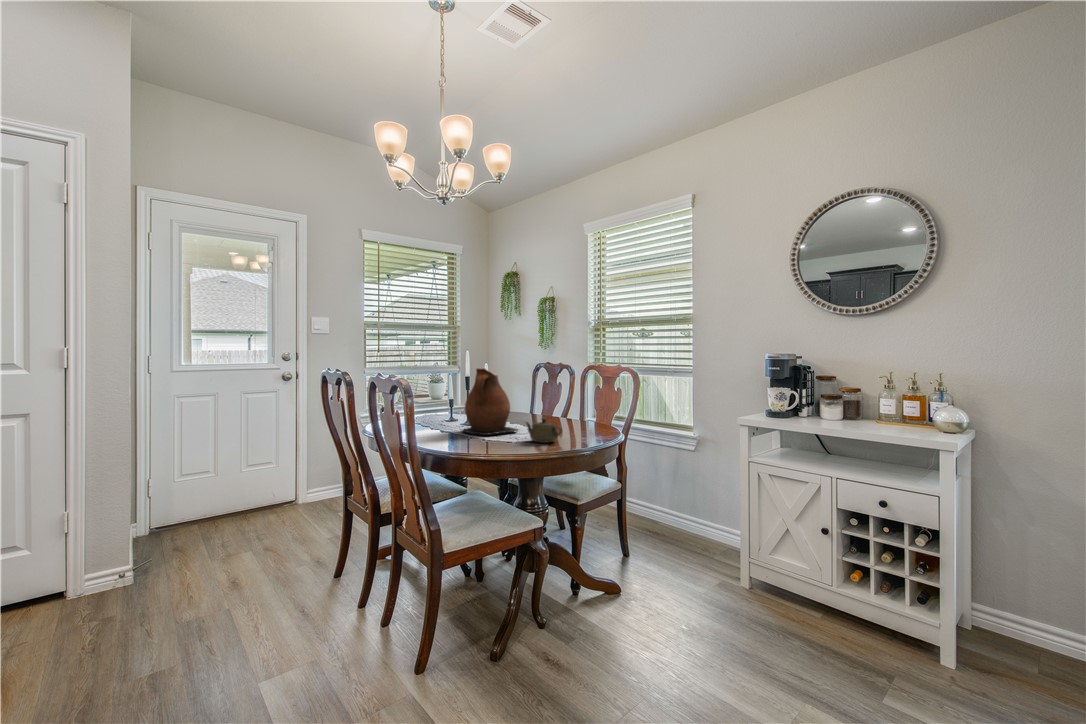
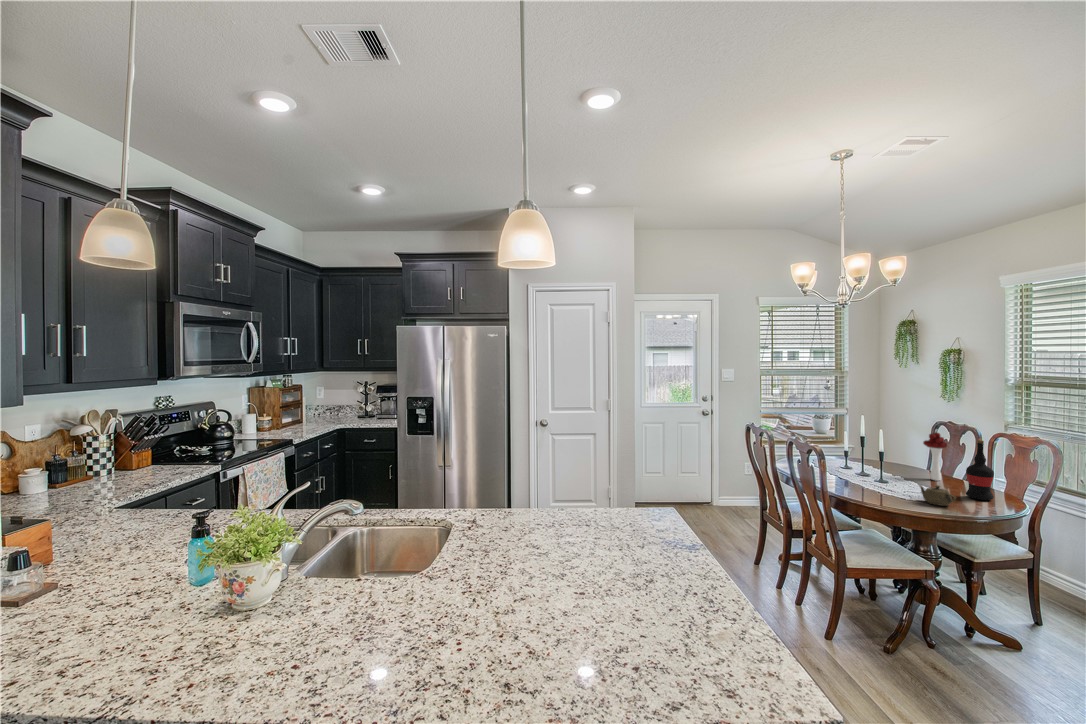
wine bottle: none [568,364,591,432] -> present [966,440,994,500]
flower bouquet: none [527,366,548,421] -> present [923,433,947,481]
ceramic pitcher: present [462,369,518,435] -> none [855,436,913,490]

